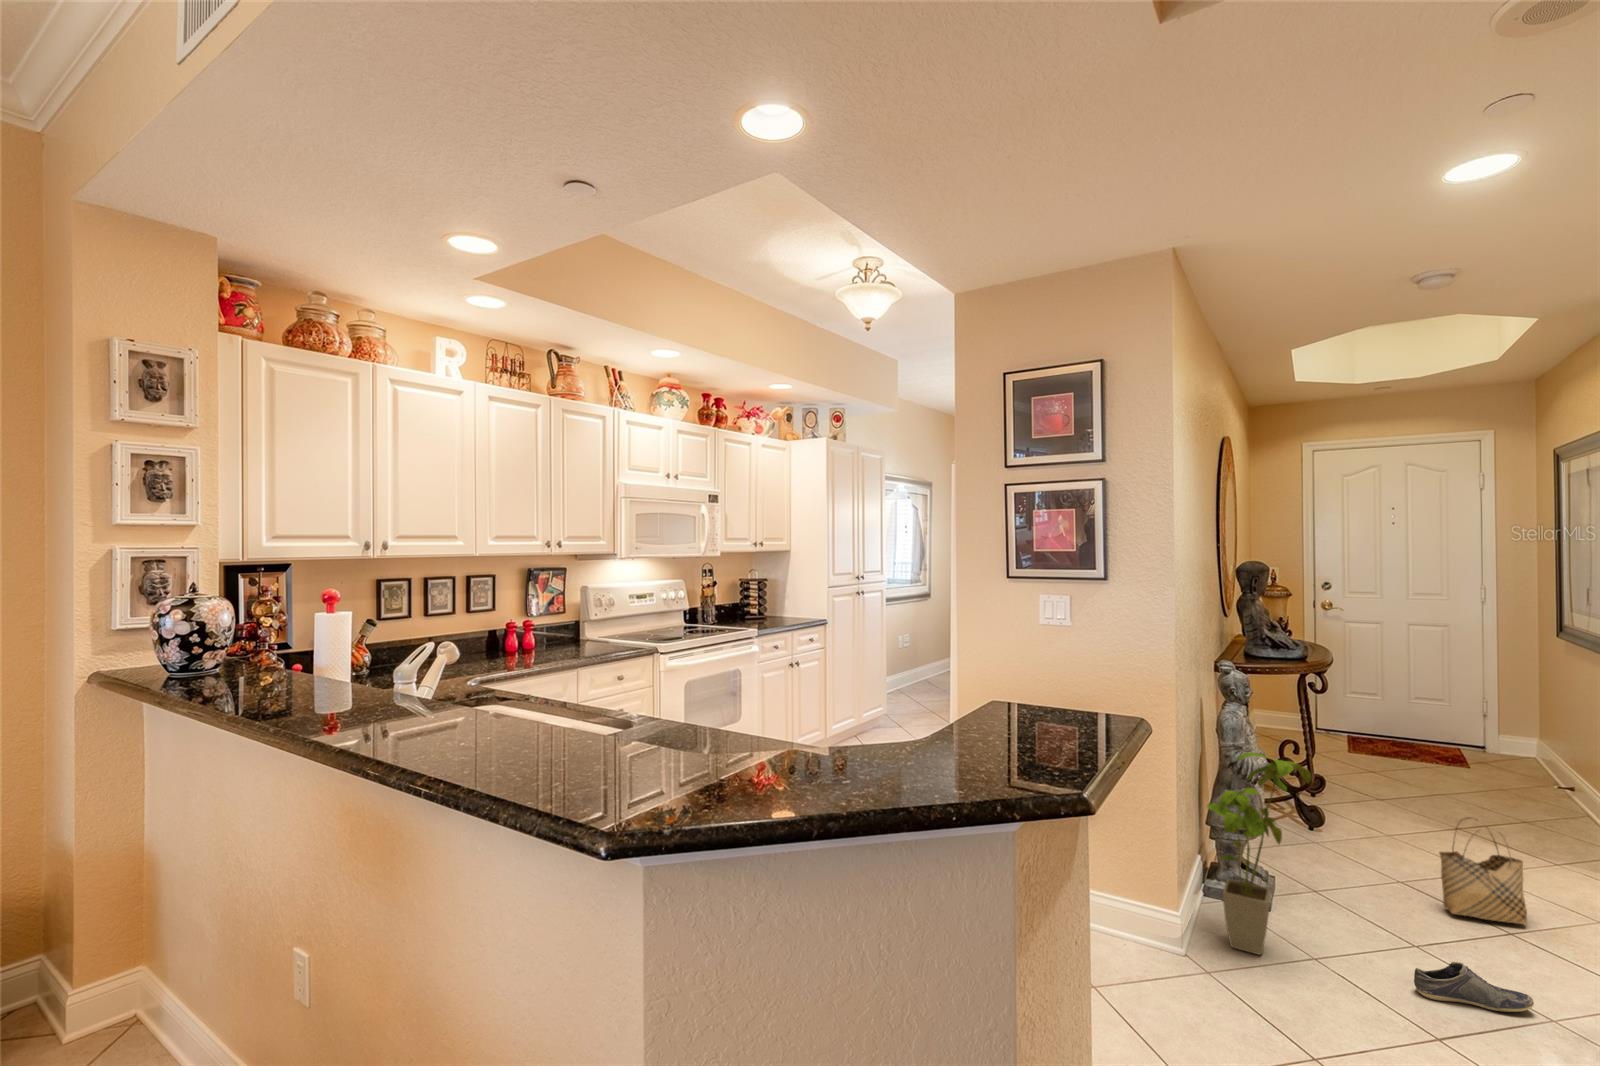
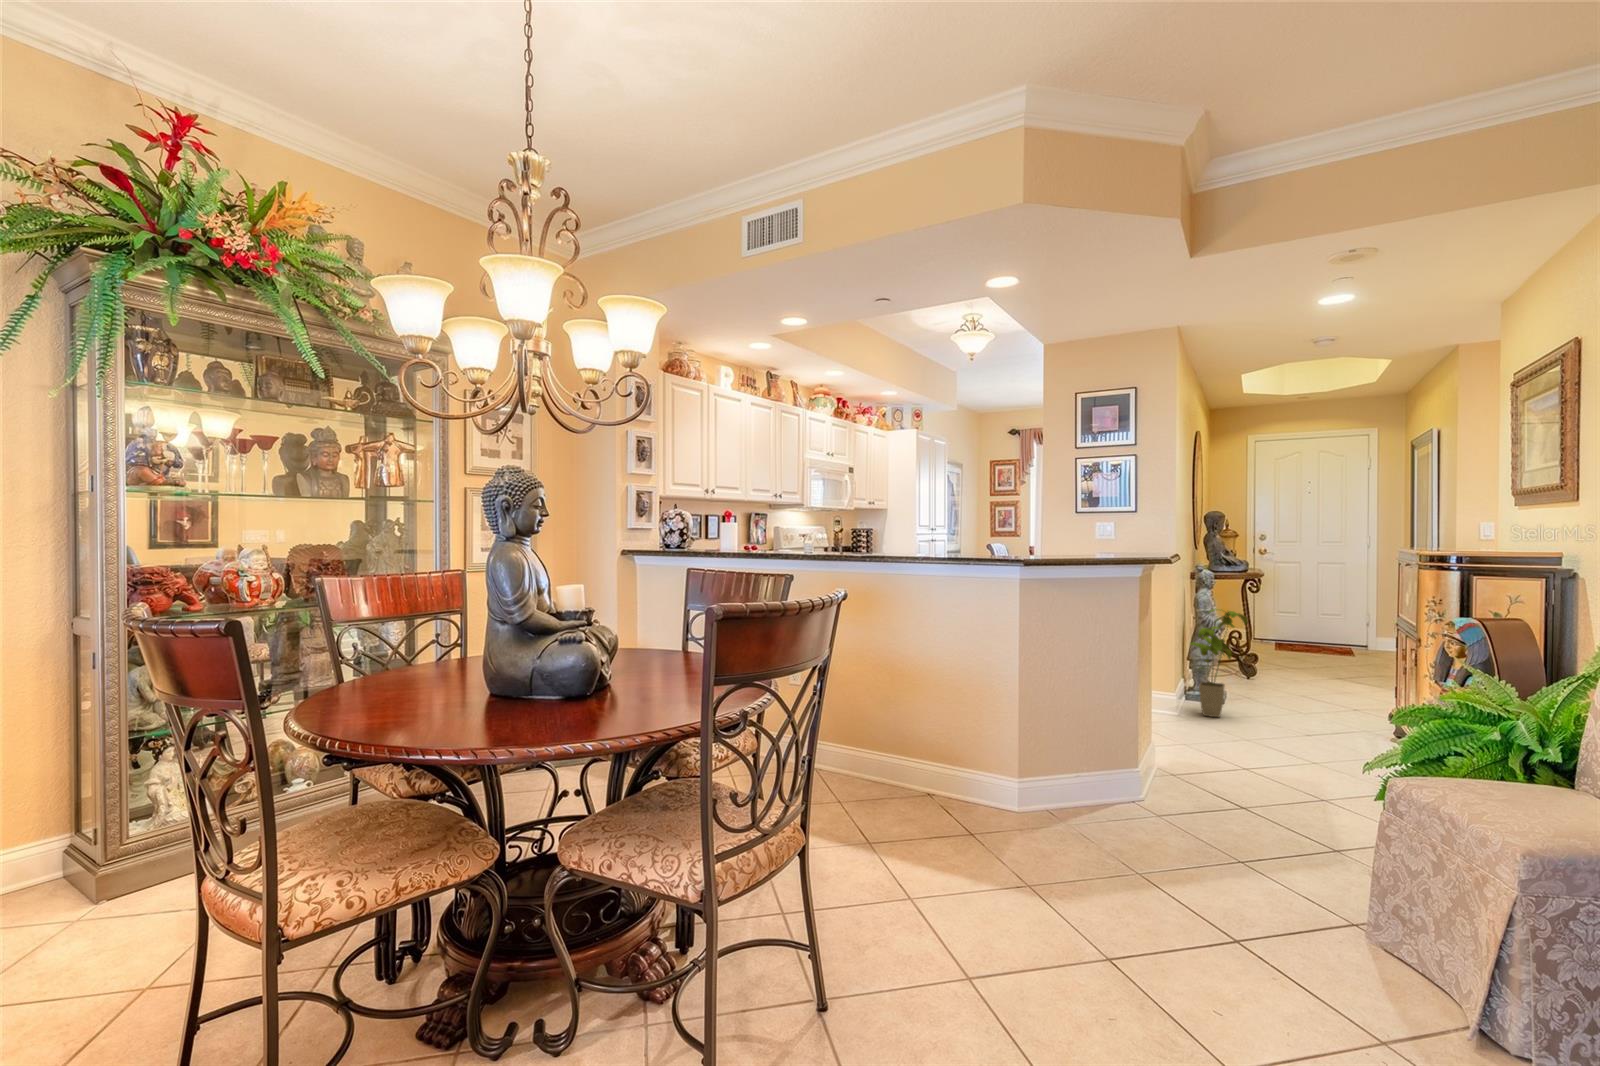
woven basket: present [1439,817,1527,924] -> none [1318,652,1364,707]
shoe: present [1414,962,1534,1012] -> none [1299,709,1357,730]

